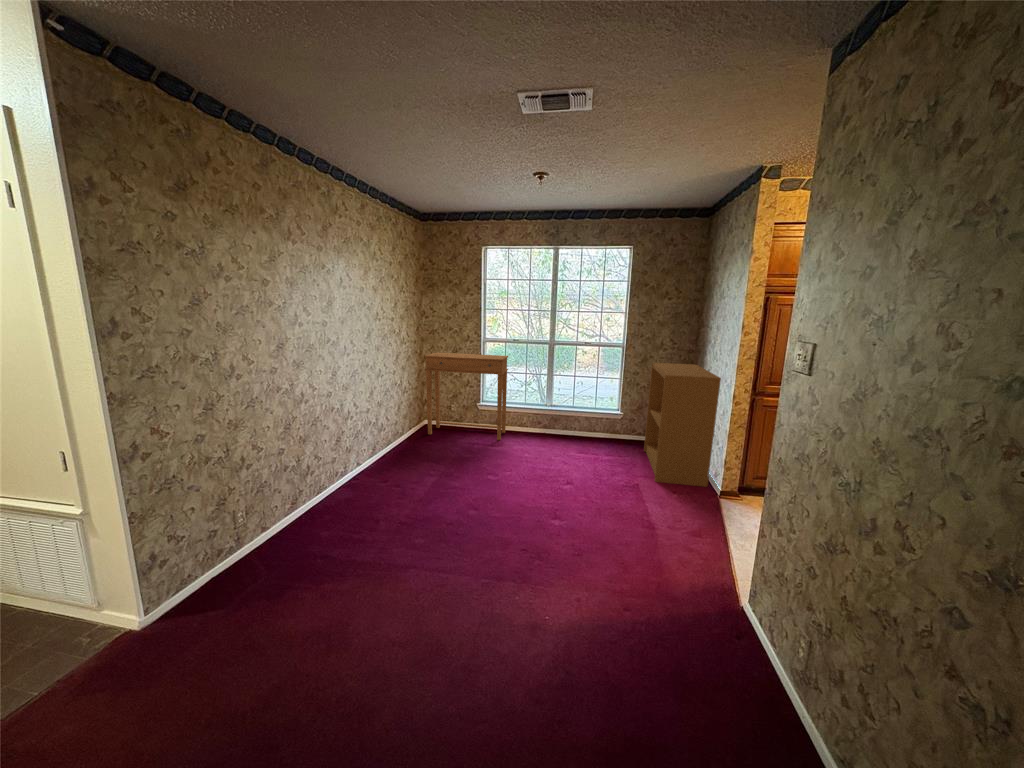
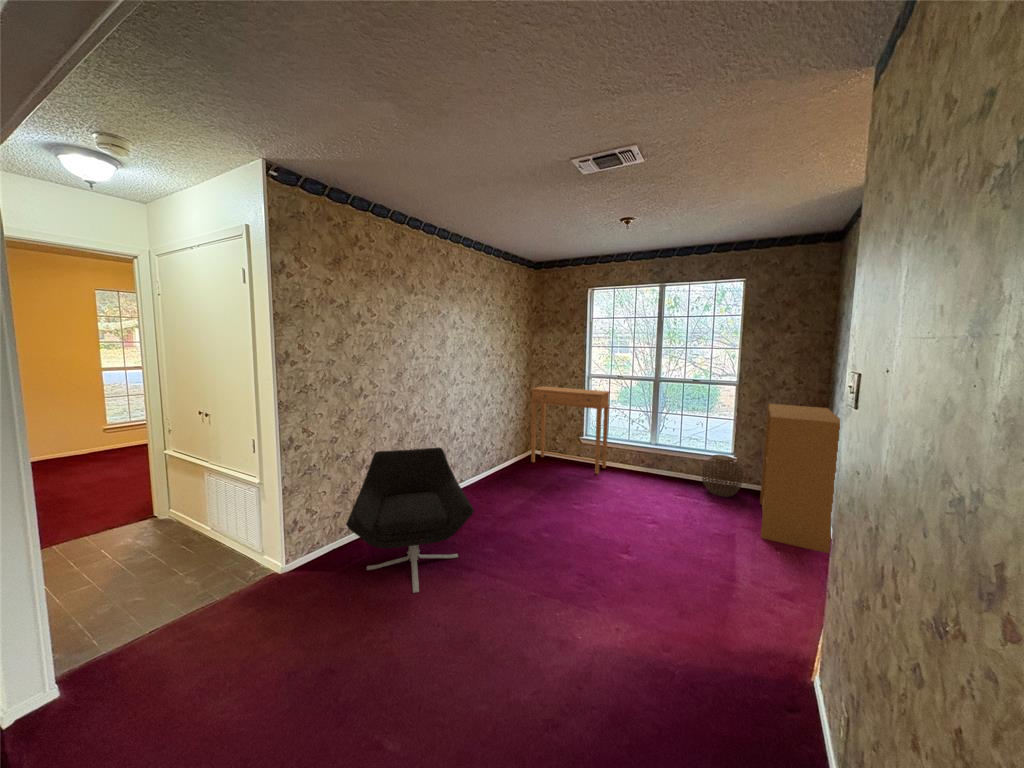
woven basket: none [596,411,630,448] -> present [702,455,743,497]
lounge chair: none [242,432,405,609] -> present [346,447,474,593]

